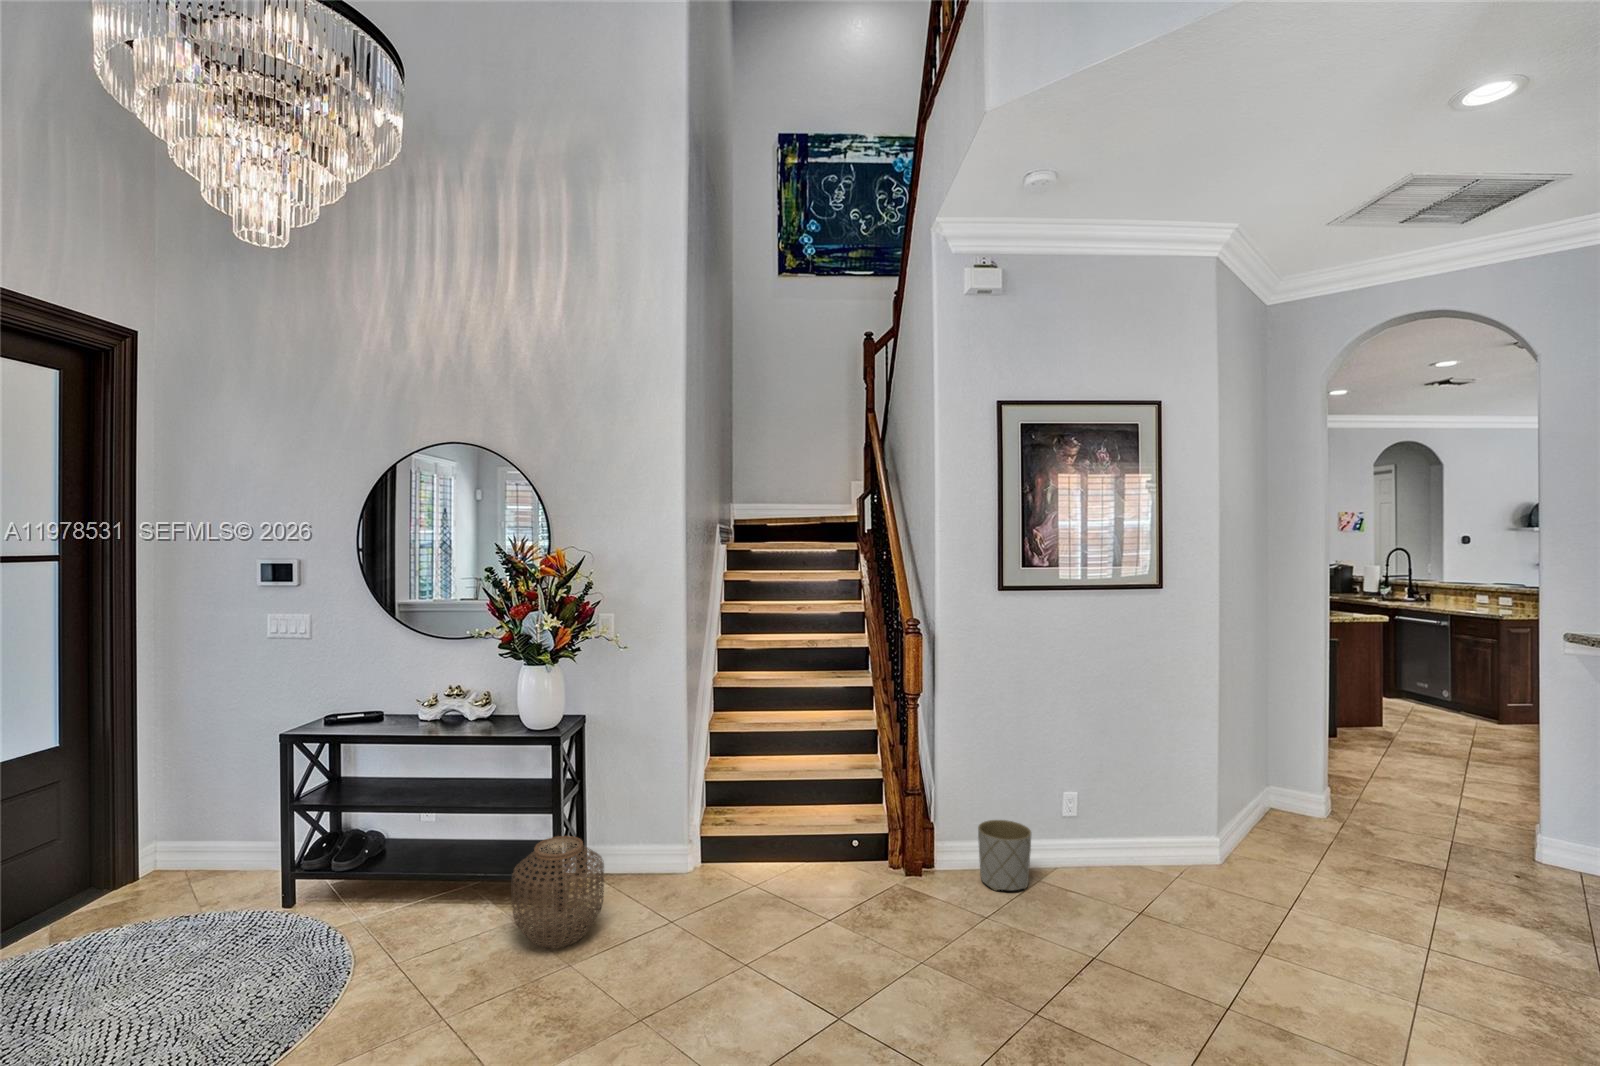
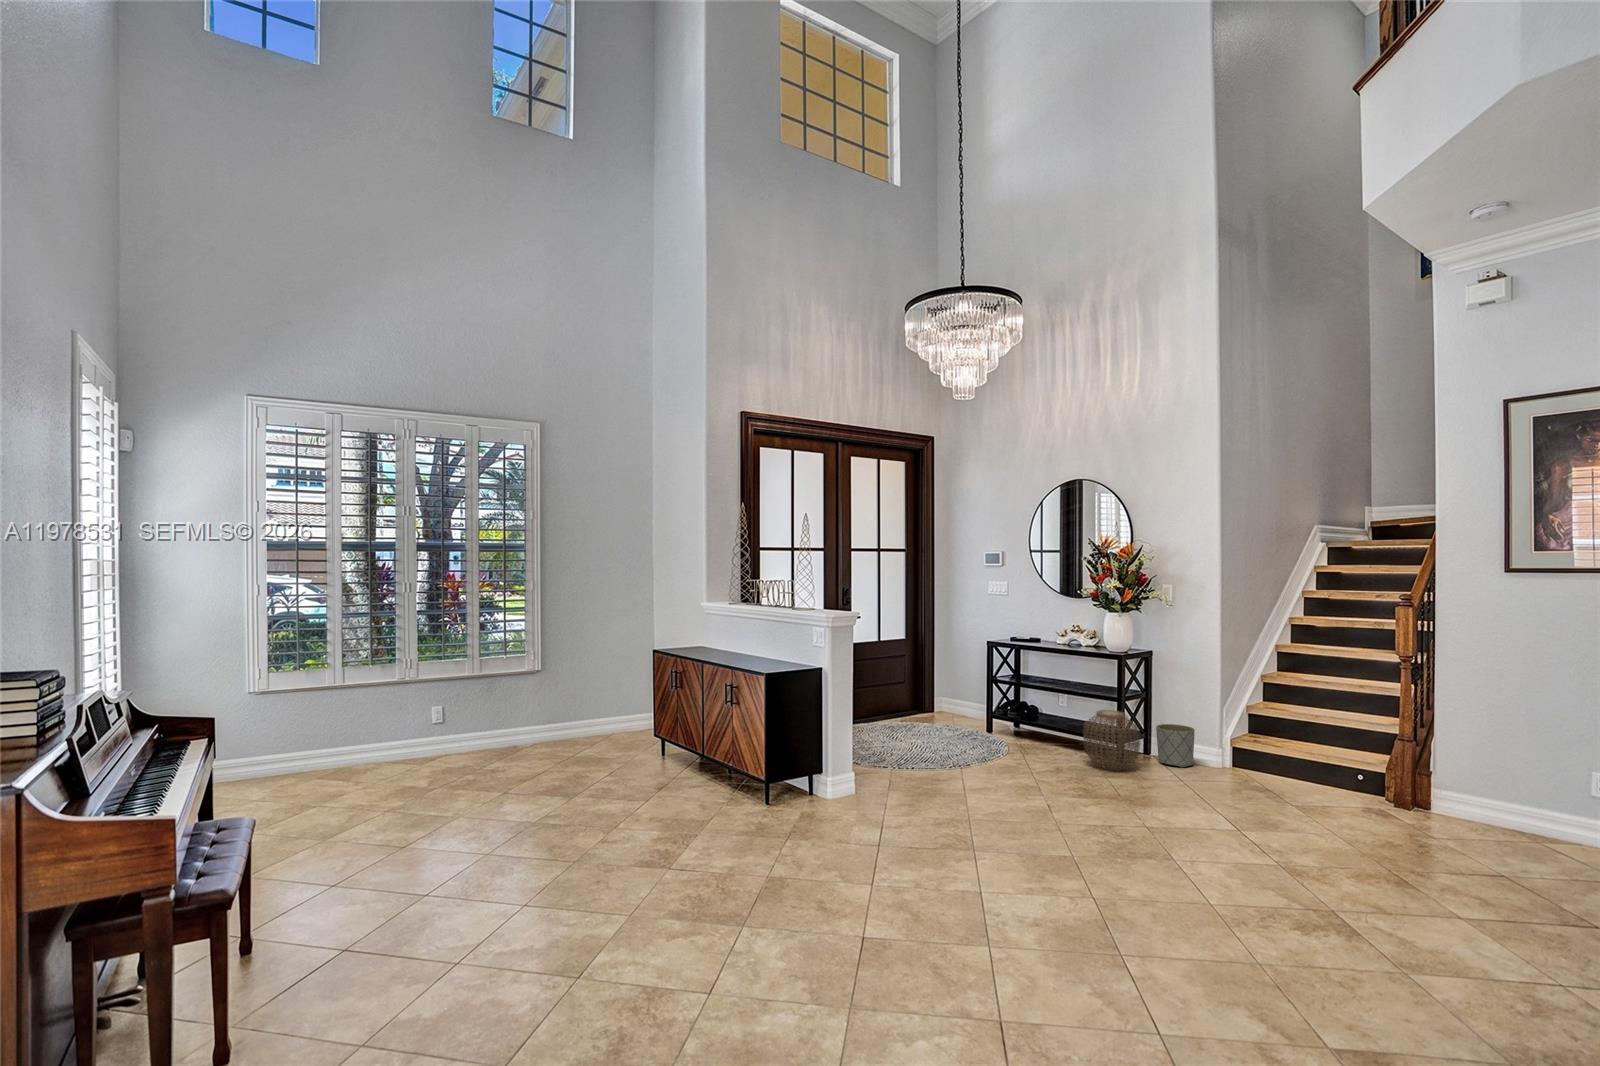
planter: present [978,820,1031,891] -> present [1156,724,1195,768]

